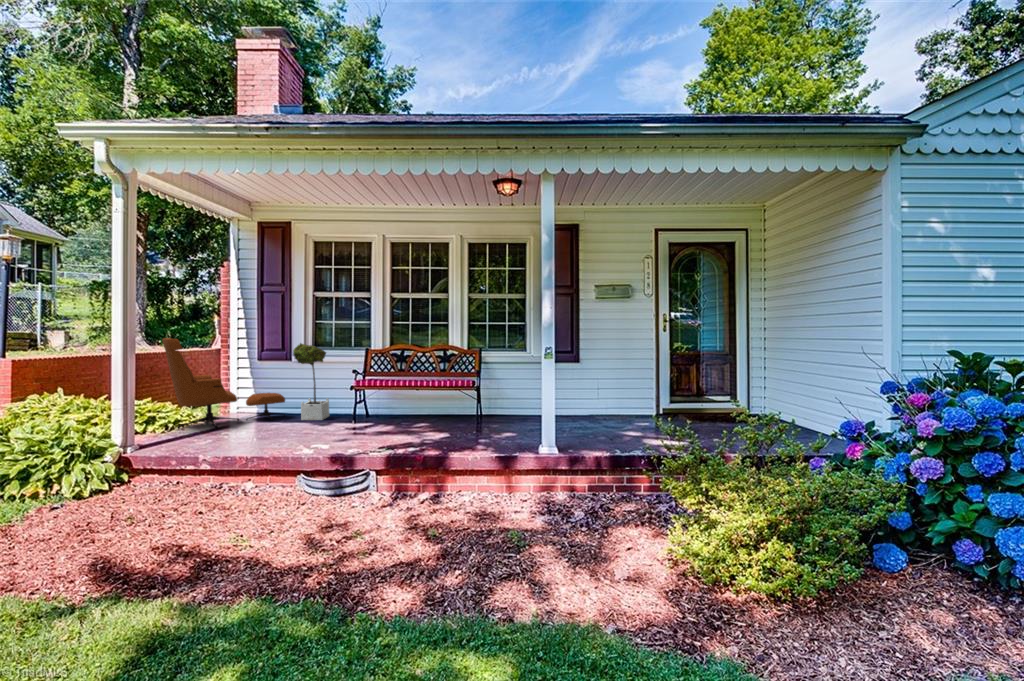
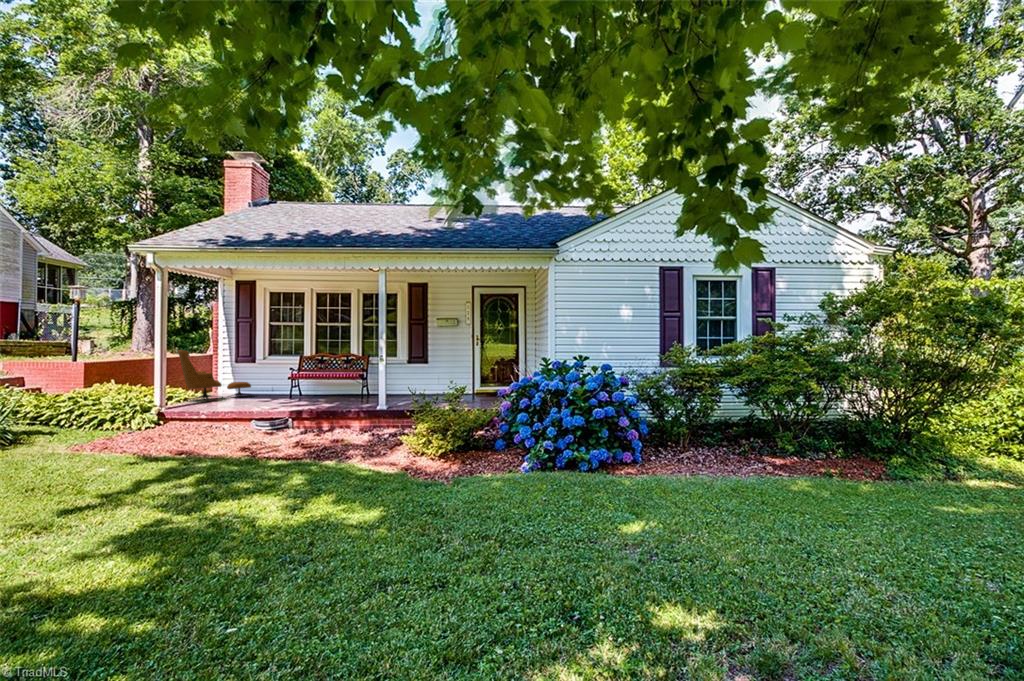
potted tree: present [293,343,329,420] -> none [256,352,278,397]

